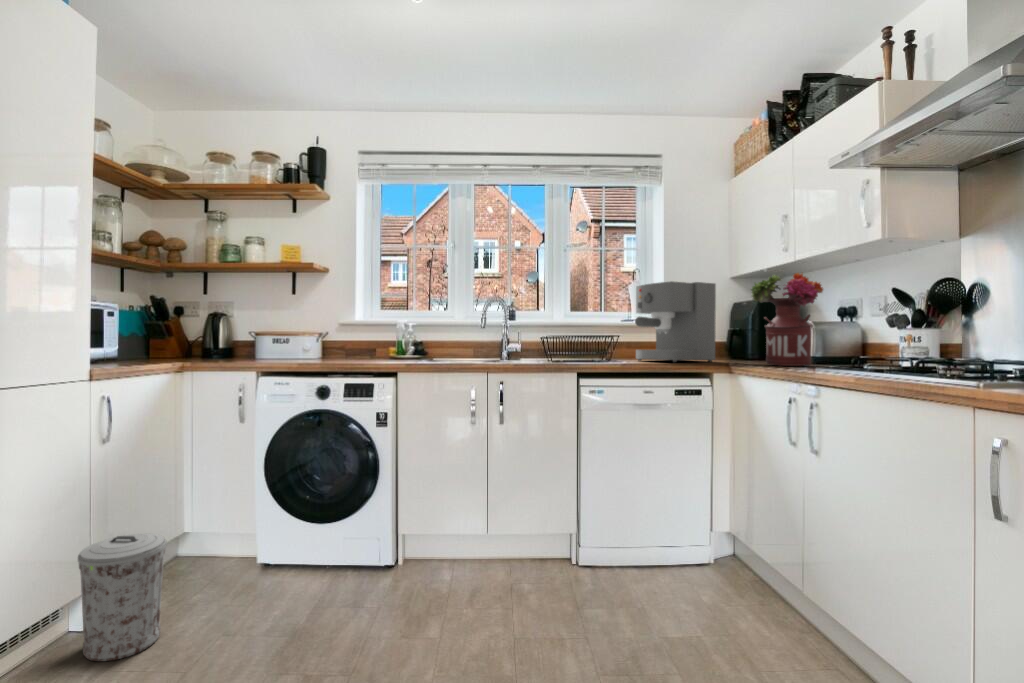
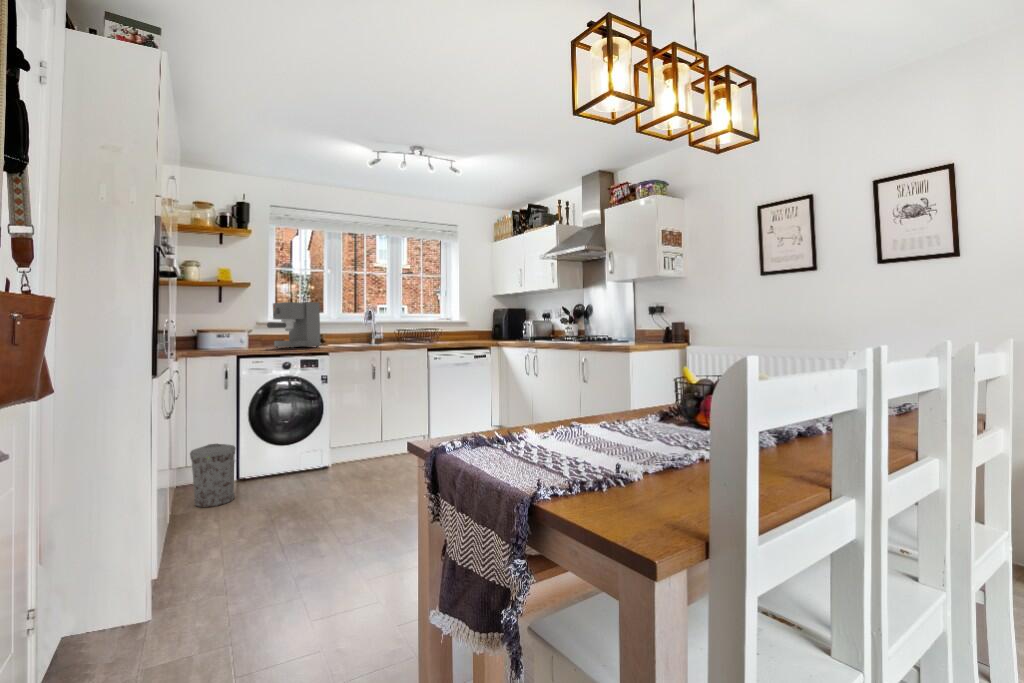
flower arrangement: present [751,273,823,366] -> none [509,301,538,341]
coffee maker: present [635,281,716,362] -> present [267,302,320,348]

